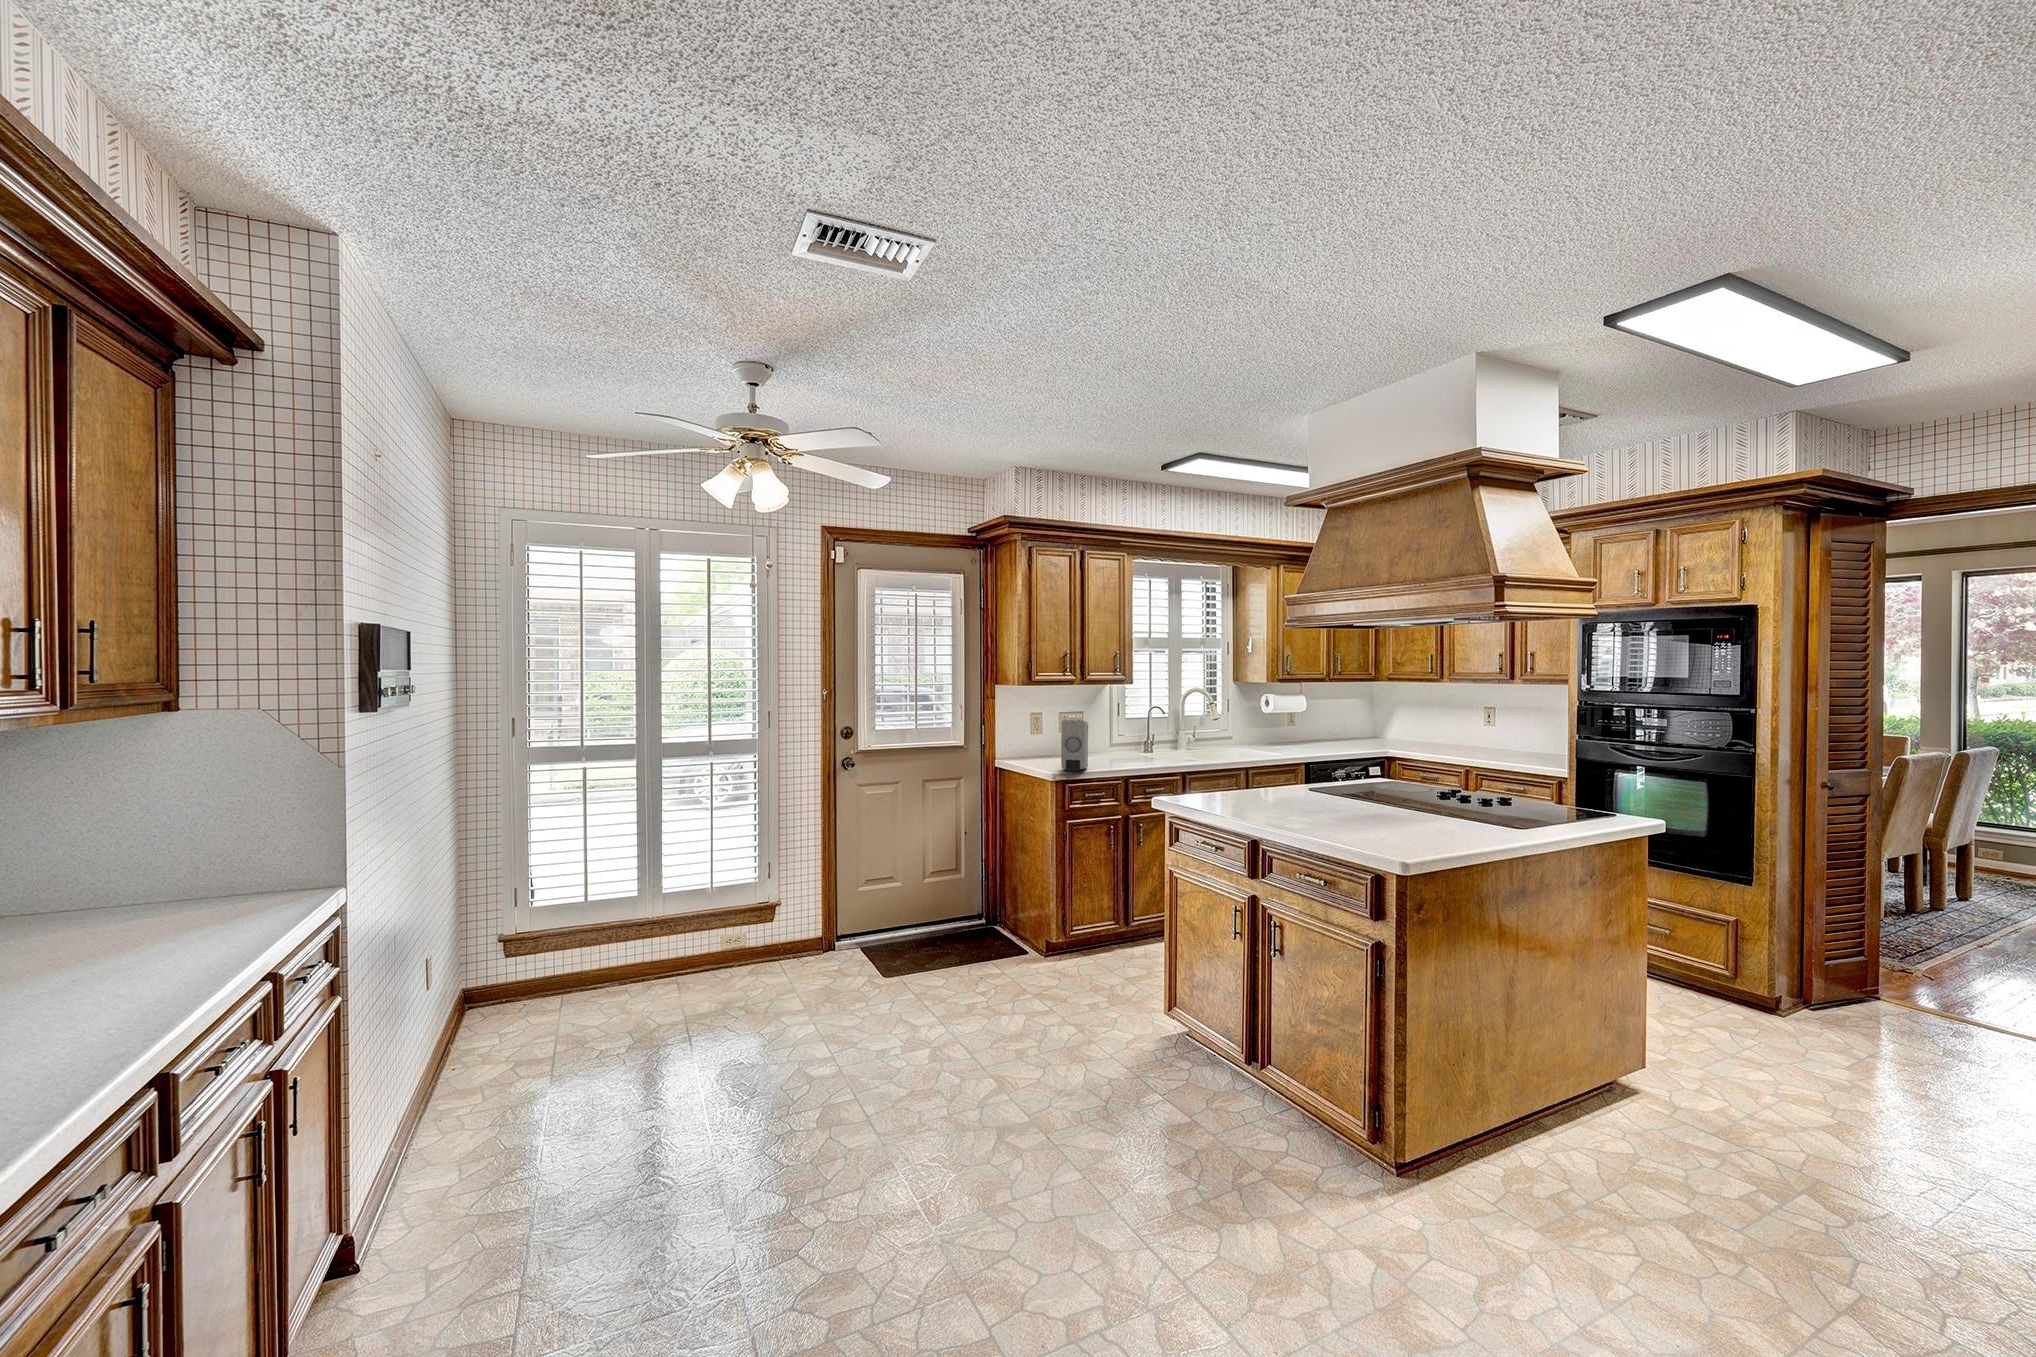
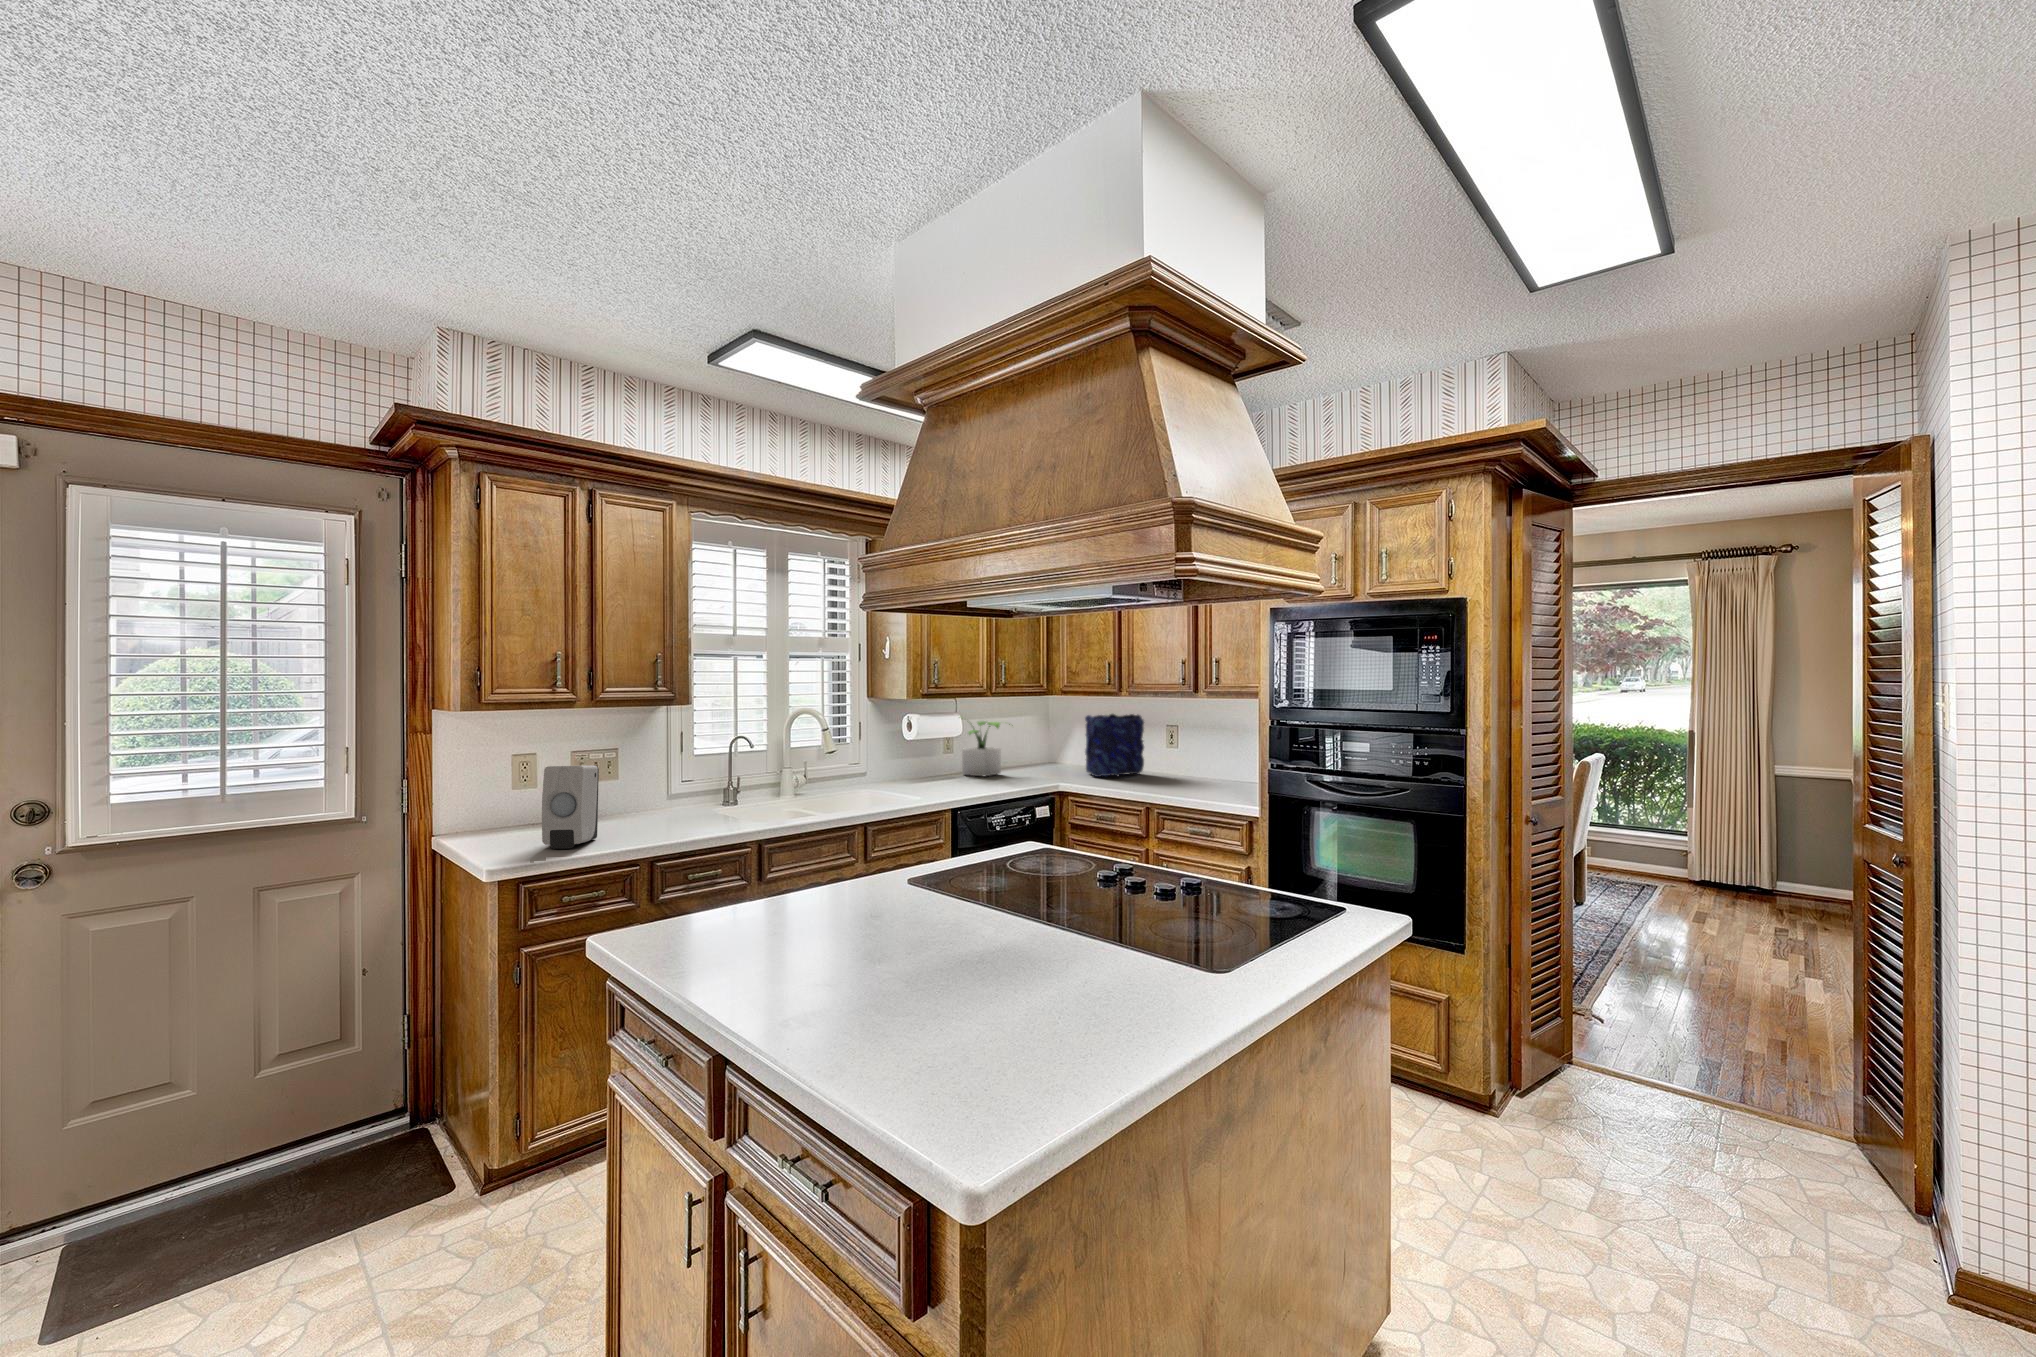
potted plant: none [1290,697,1349,743] -> present [962,721,1010,777]
vase: none [1410,697,1462,747] -> present [1085,714,1144,777]

